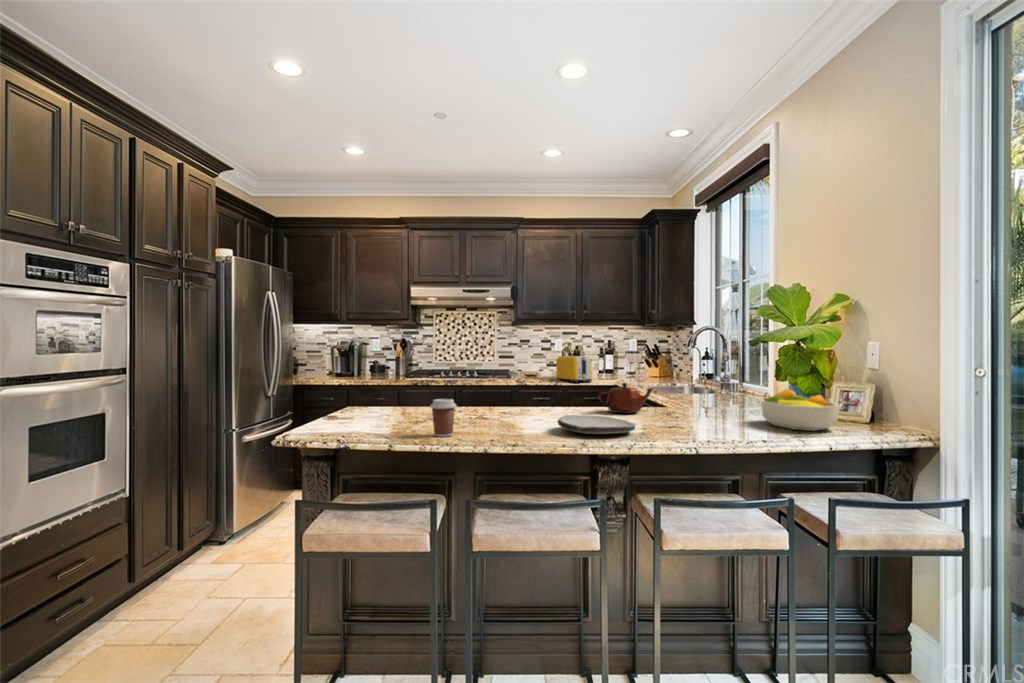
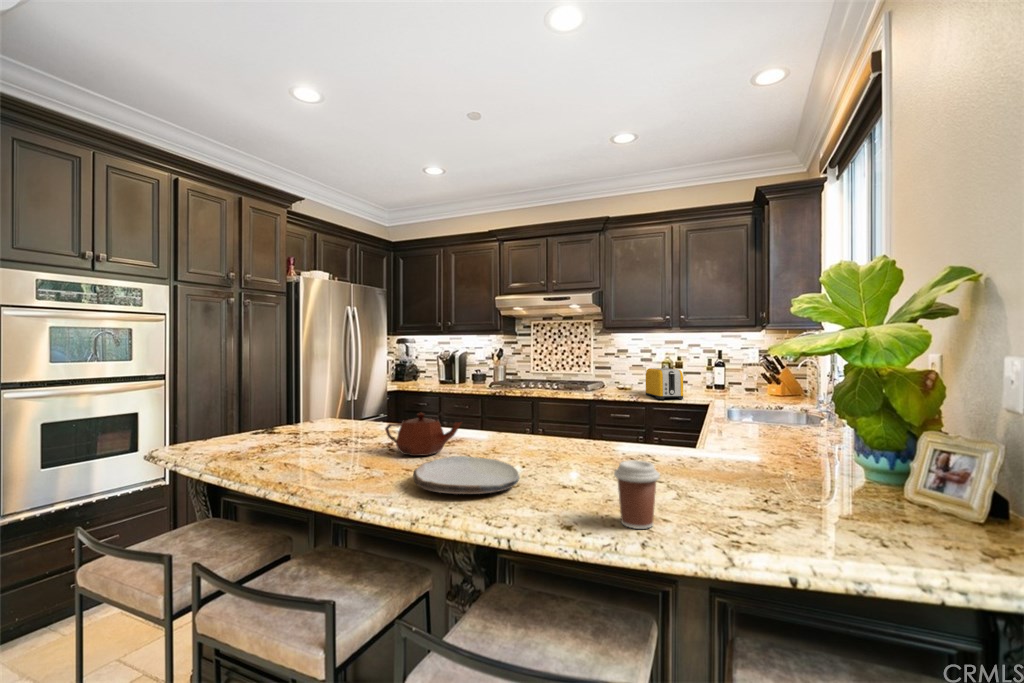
teapot: present [598,383,653,413] -> present [385,413,462,456]
fruit bowl: present [761,389,839,431] -> none [753,439,890,526]
coffee cup: present [430,399,457,437] -> present [614,460,660,529]

